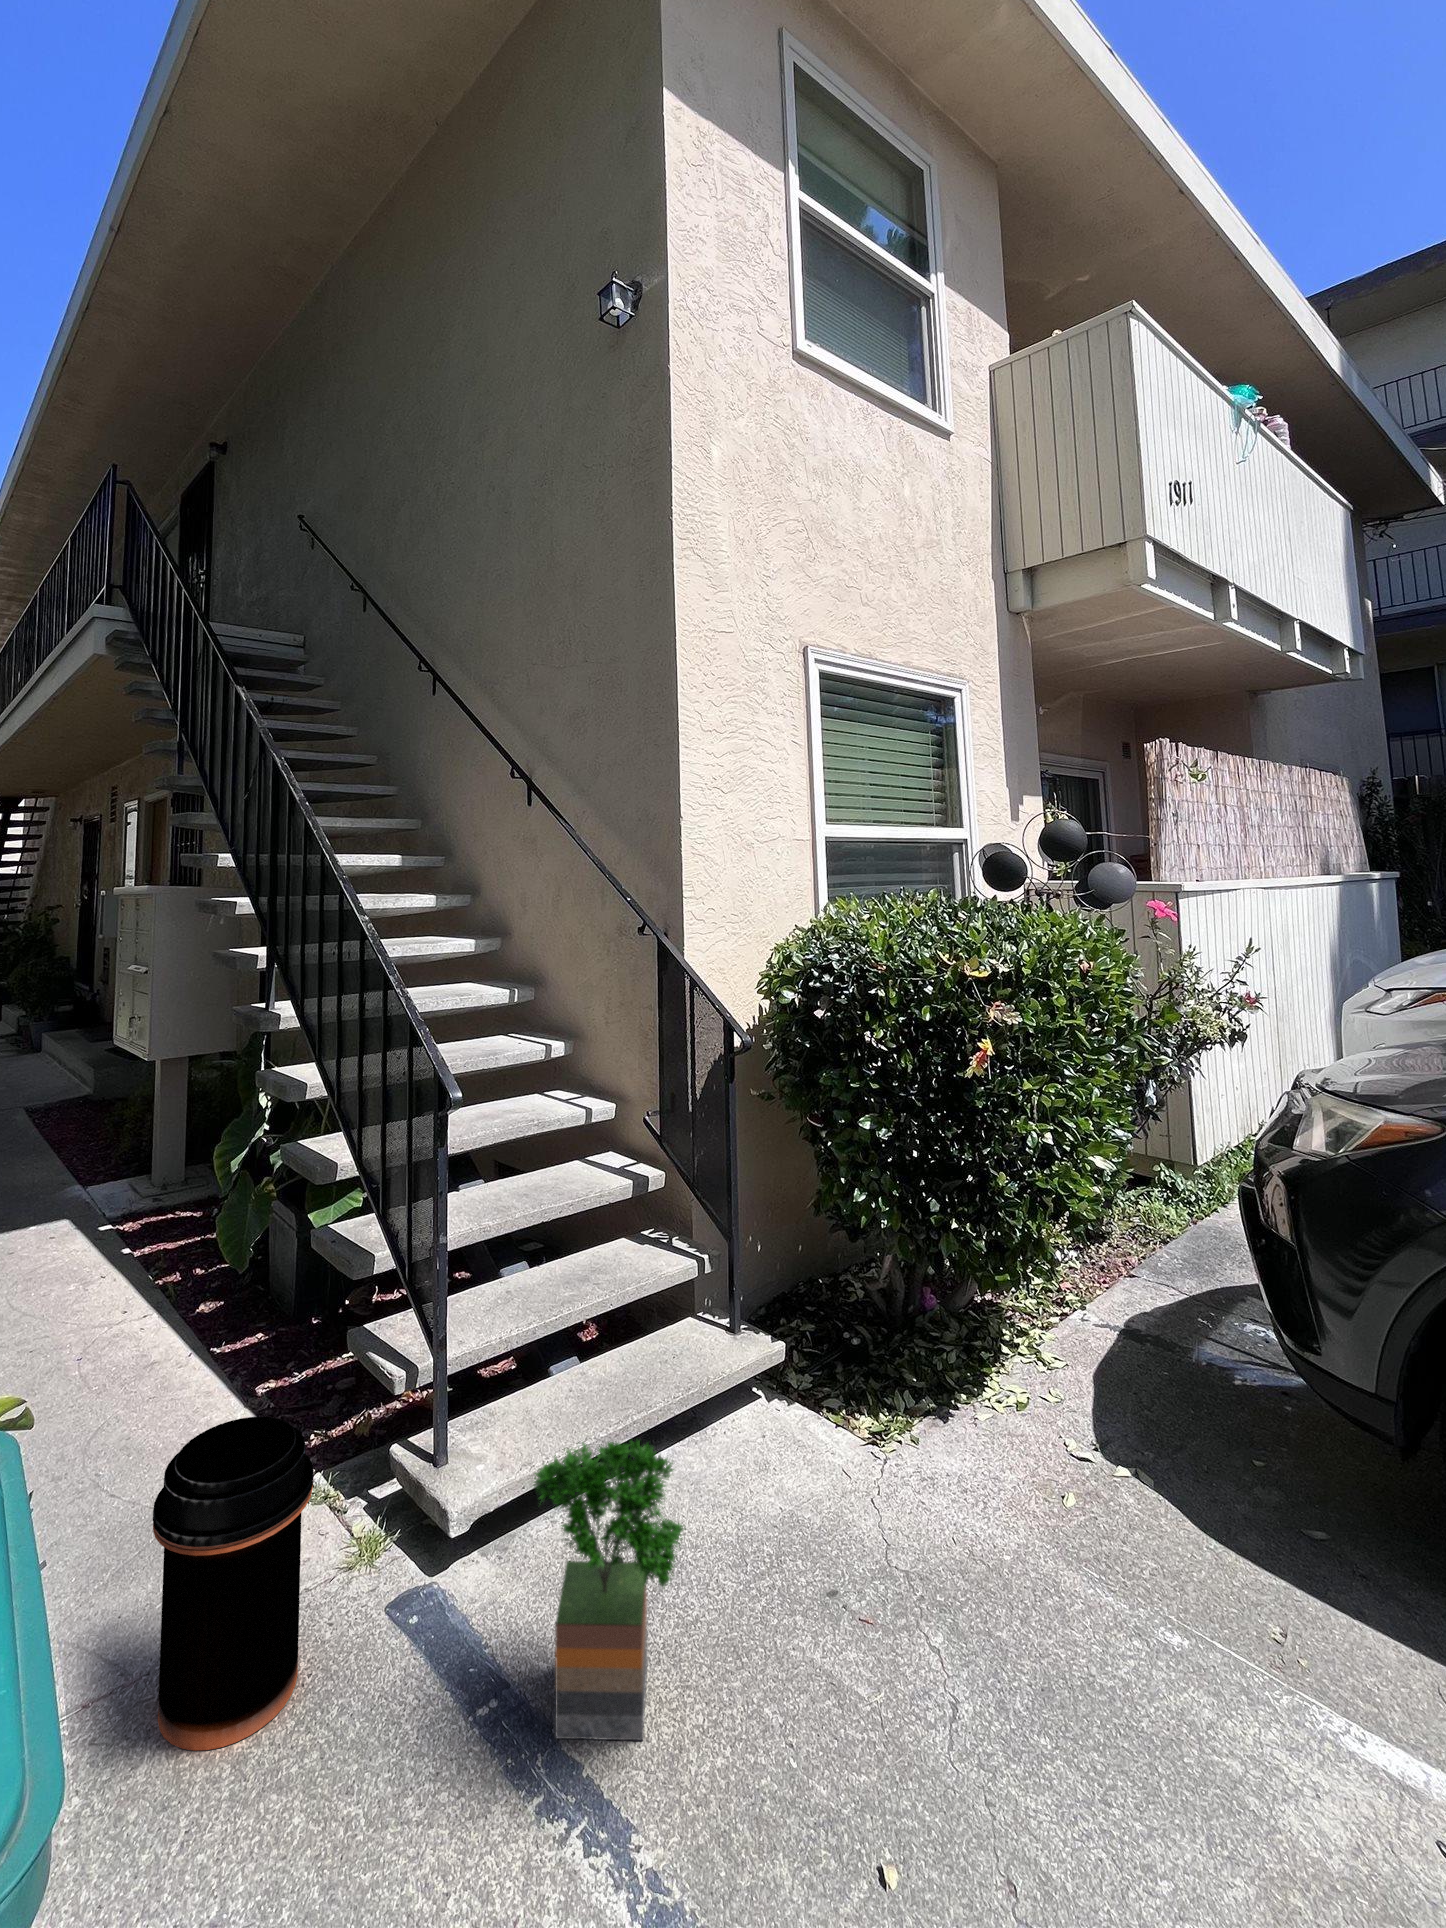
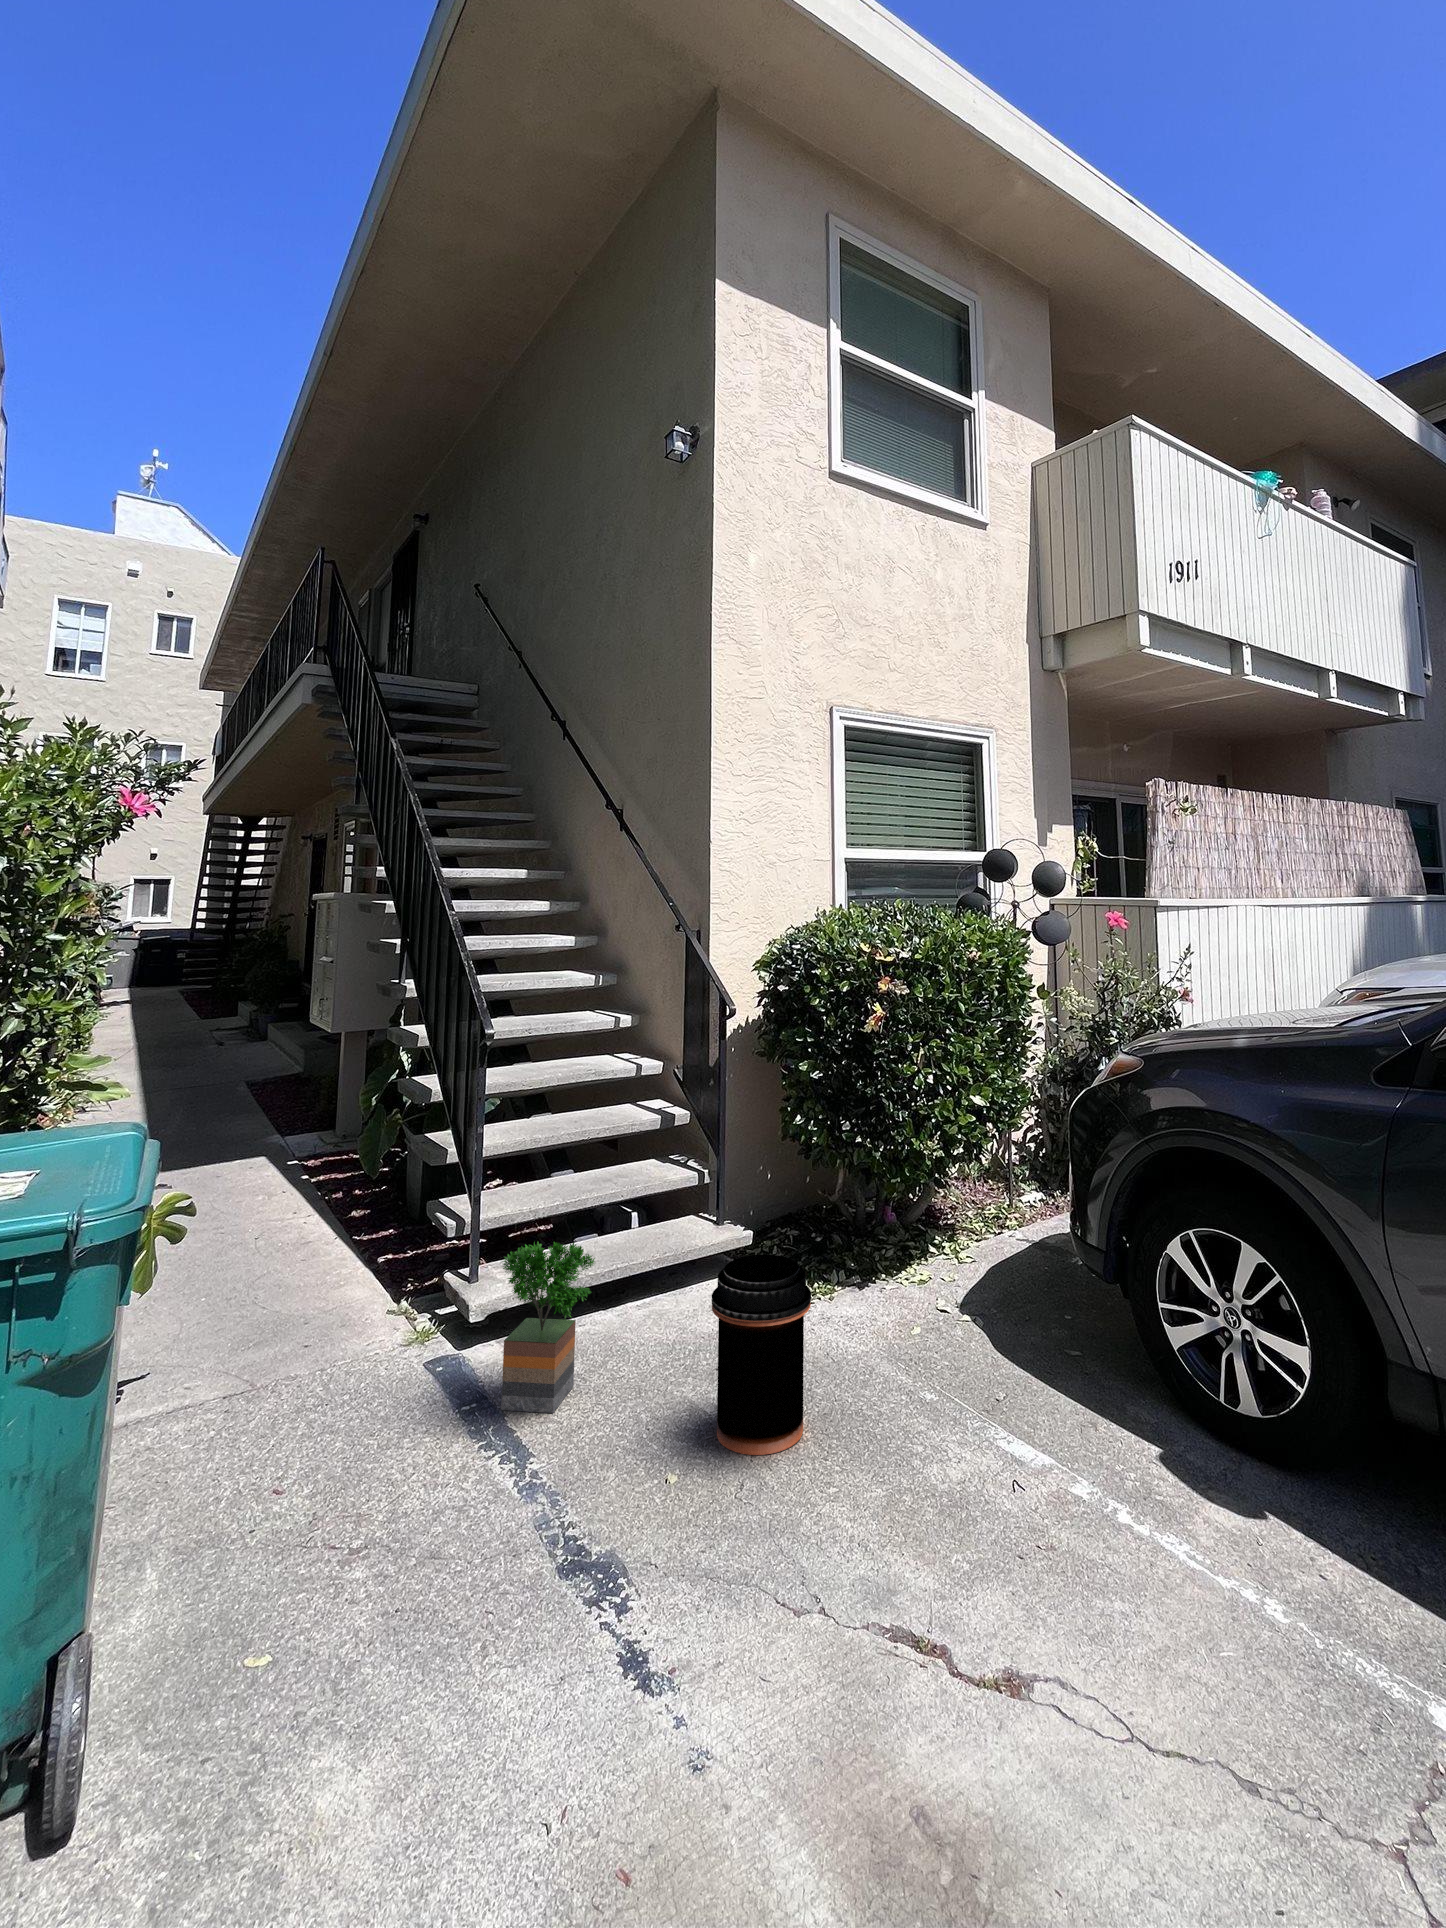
trash can: present [153,1417,313,1751] -> present [712,1254,811,1455]

